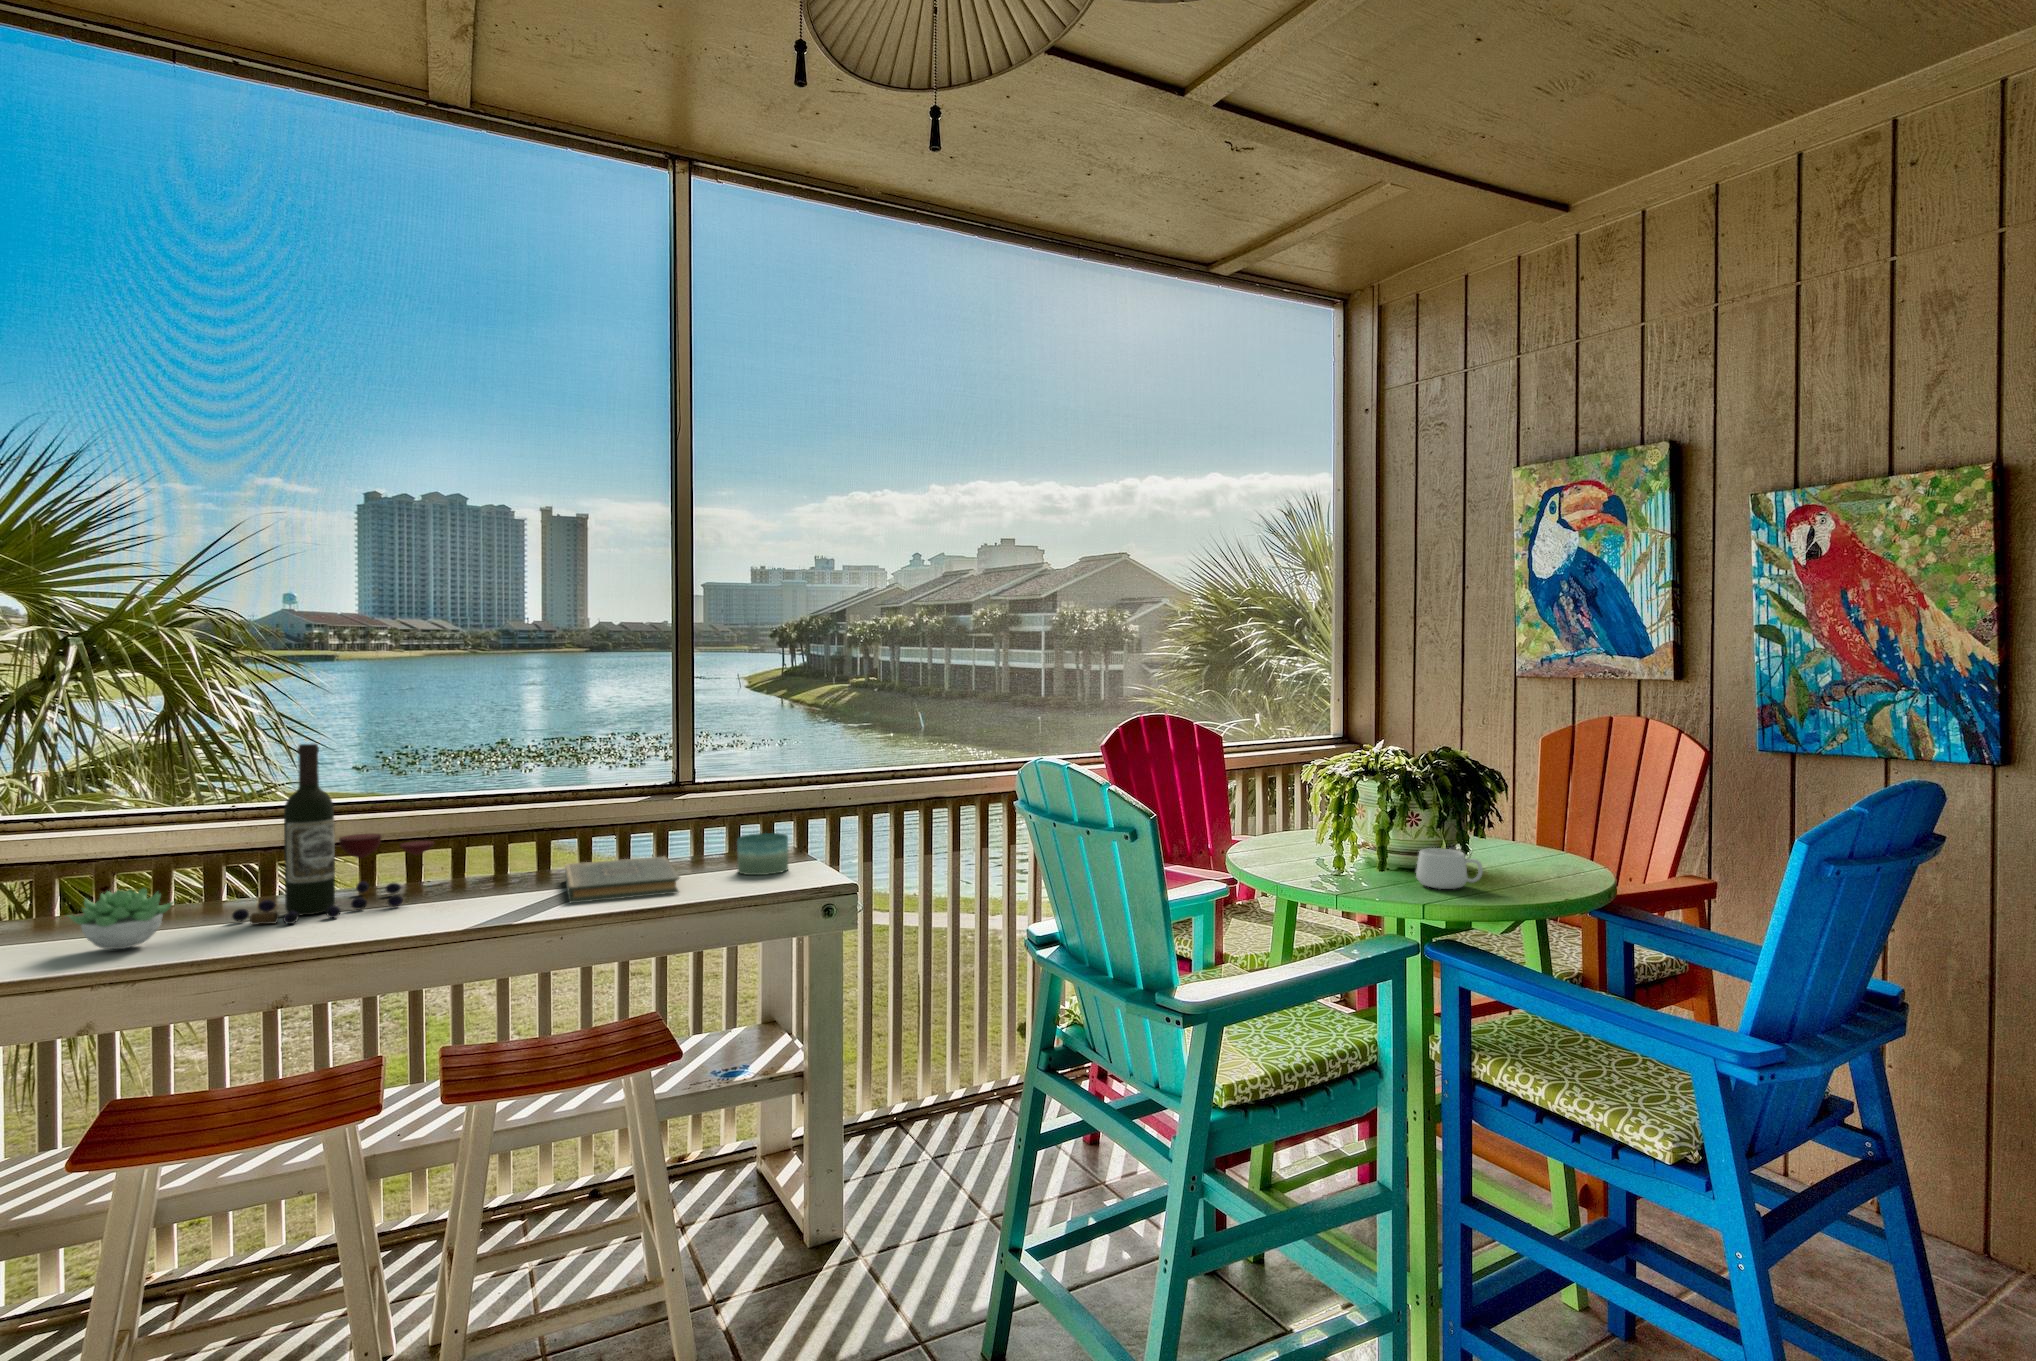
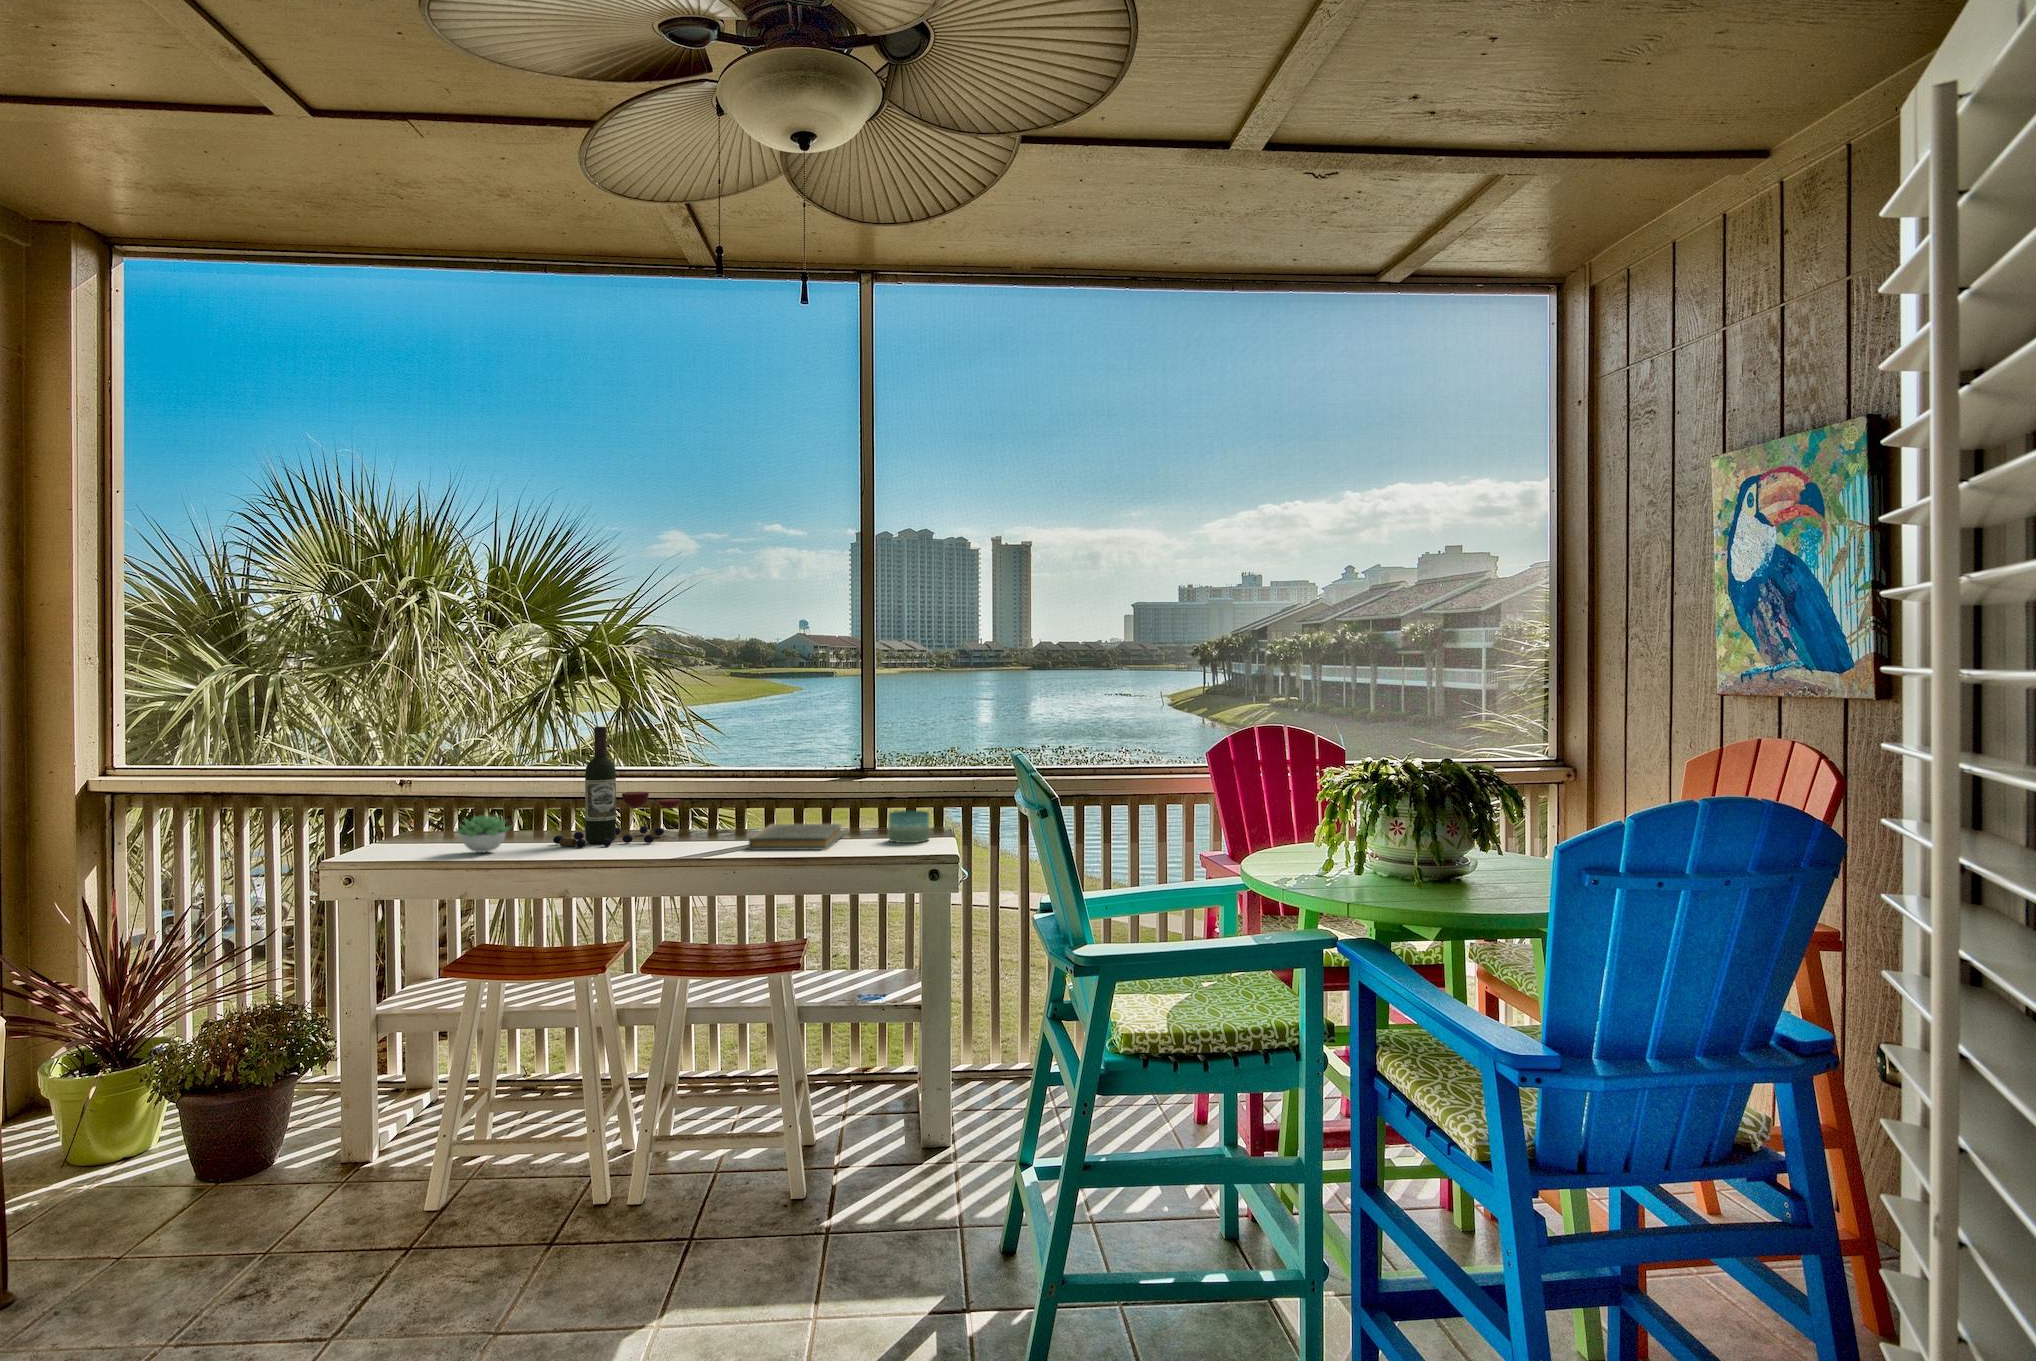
mug: present [1416,848,1483,889] -> none [1378,854,1436,893]

